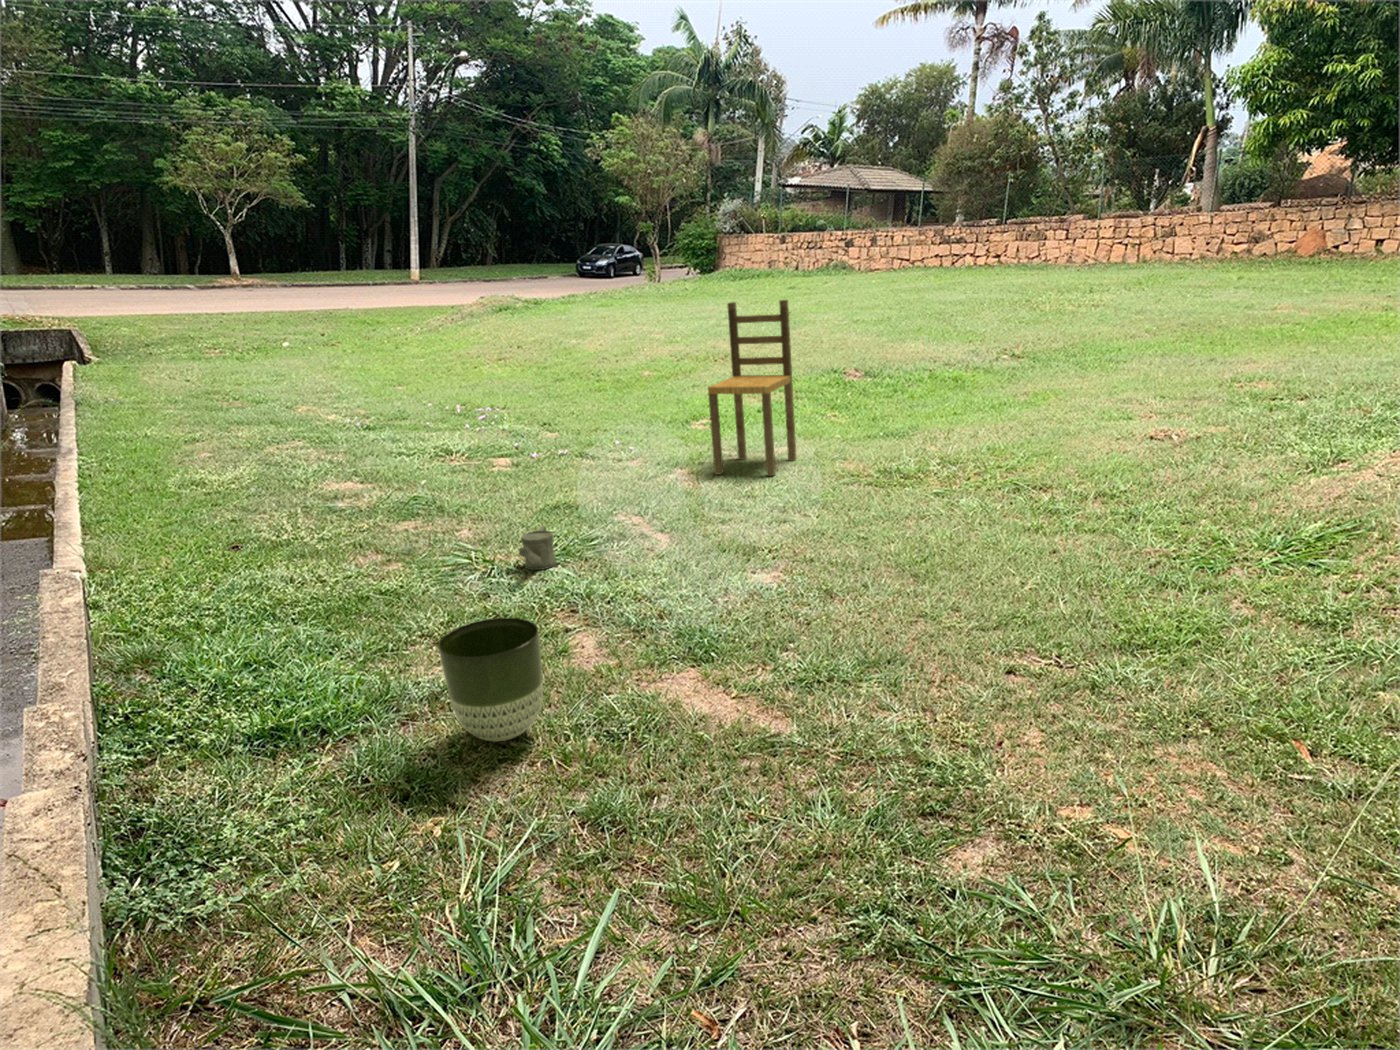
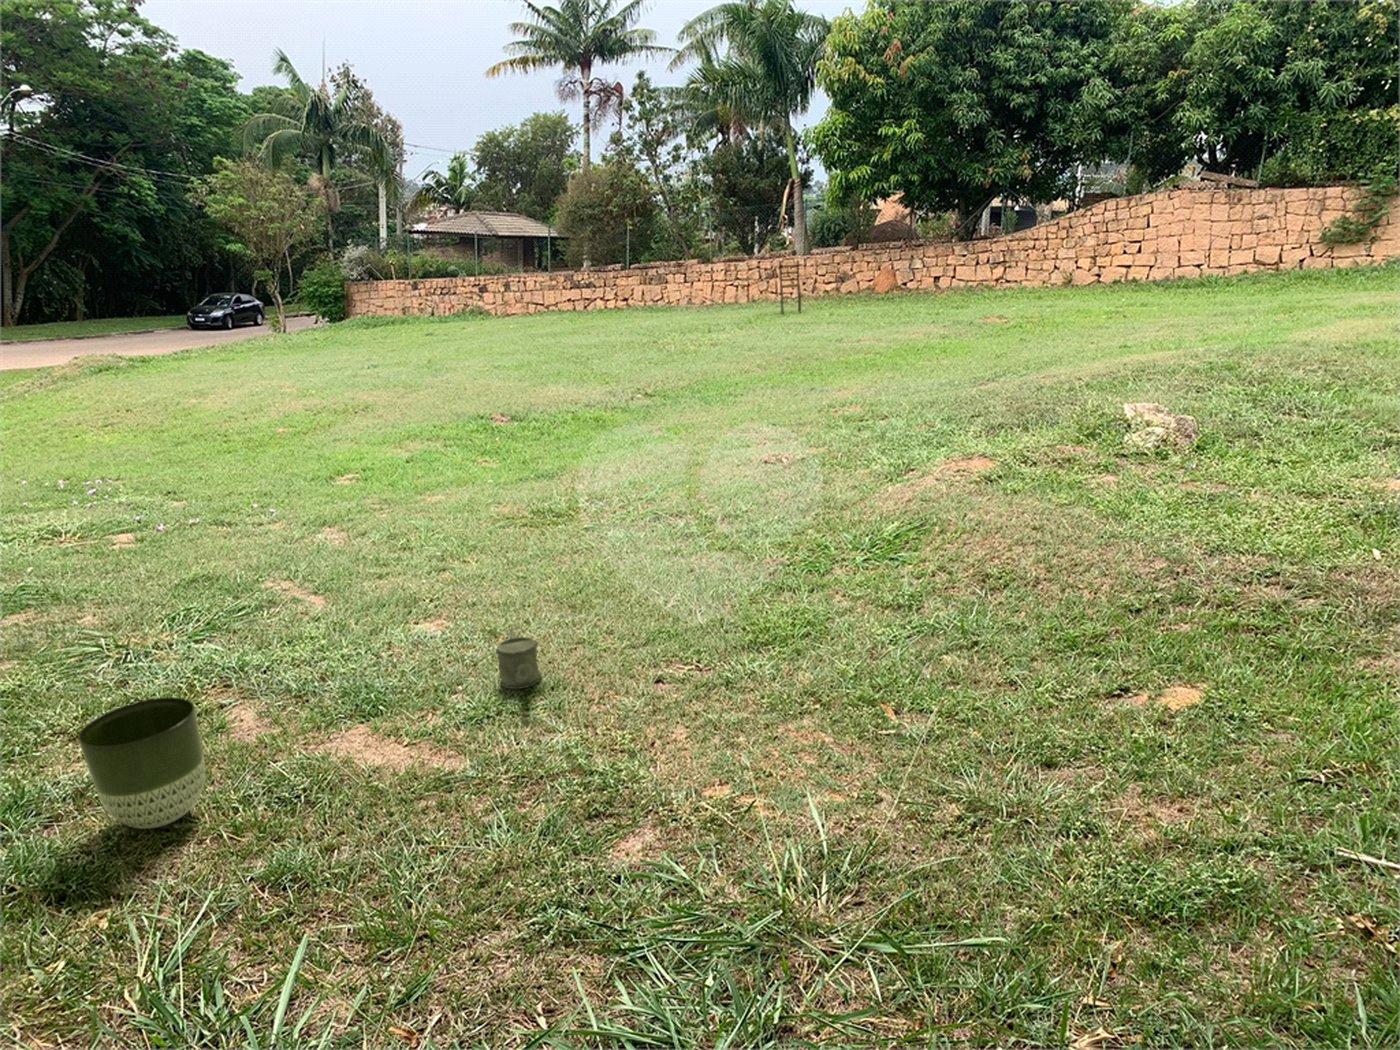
chair: present [708,300,797,476] -> present [779,260,801,314]
watering can: present [519,526,557,570] -> present [496,631,541,689]

